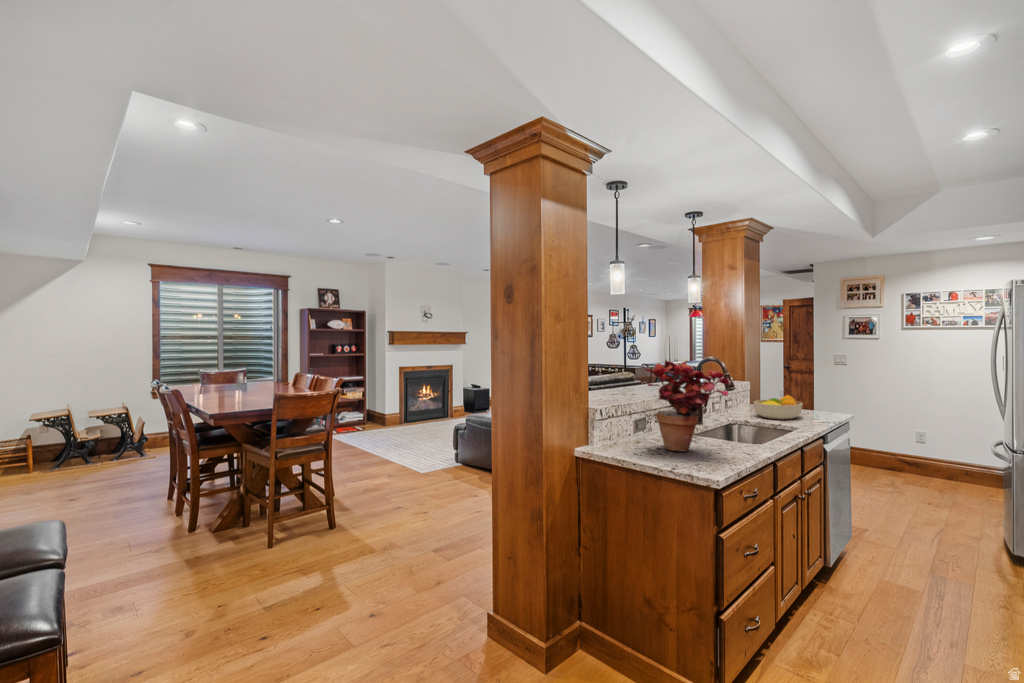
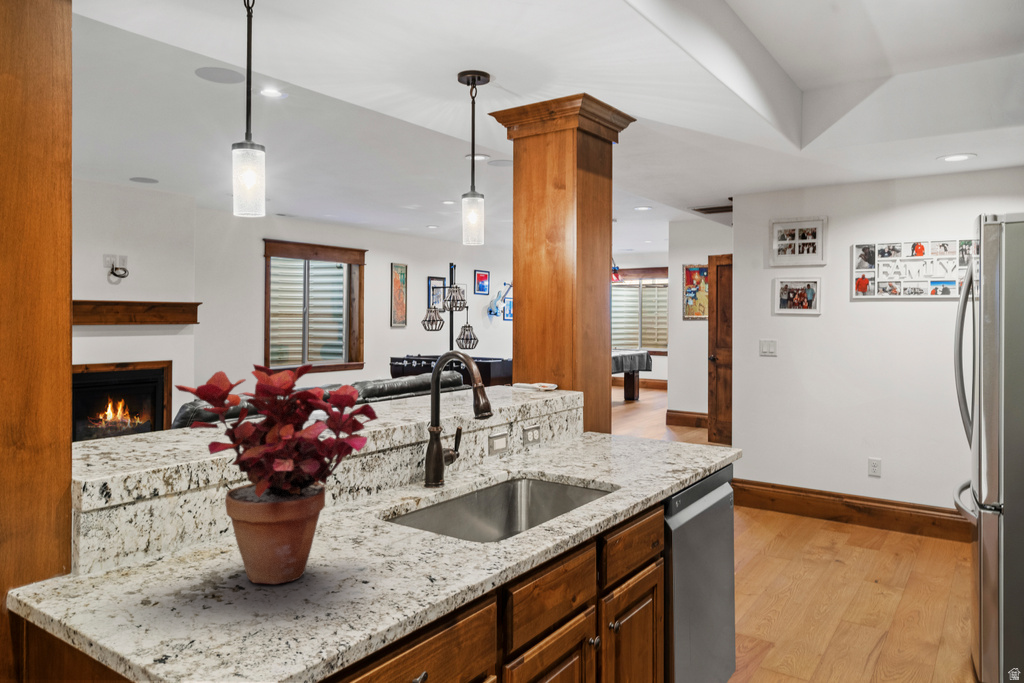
fruit bowl: present [754,395,803,419] -> none [566,418,653,466]

